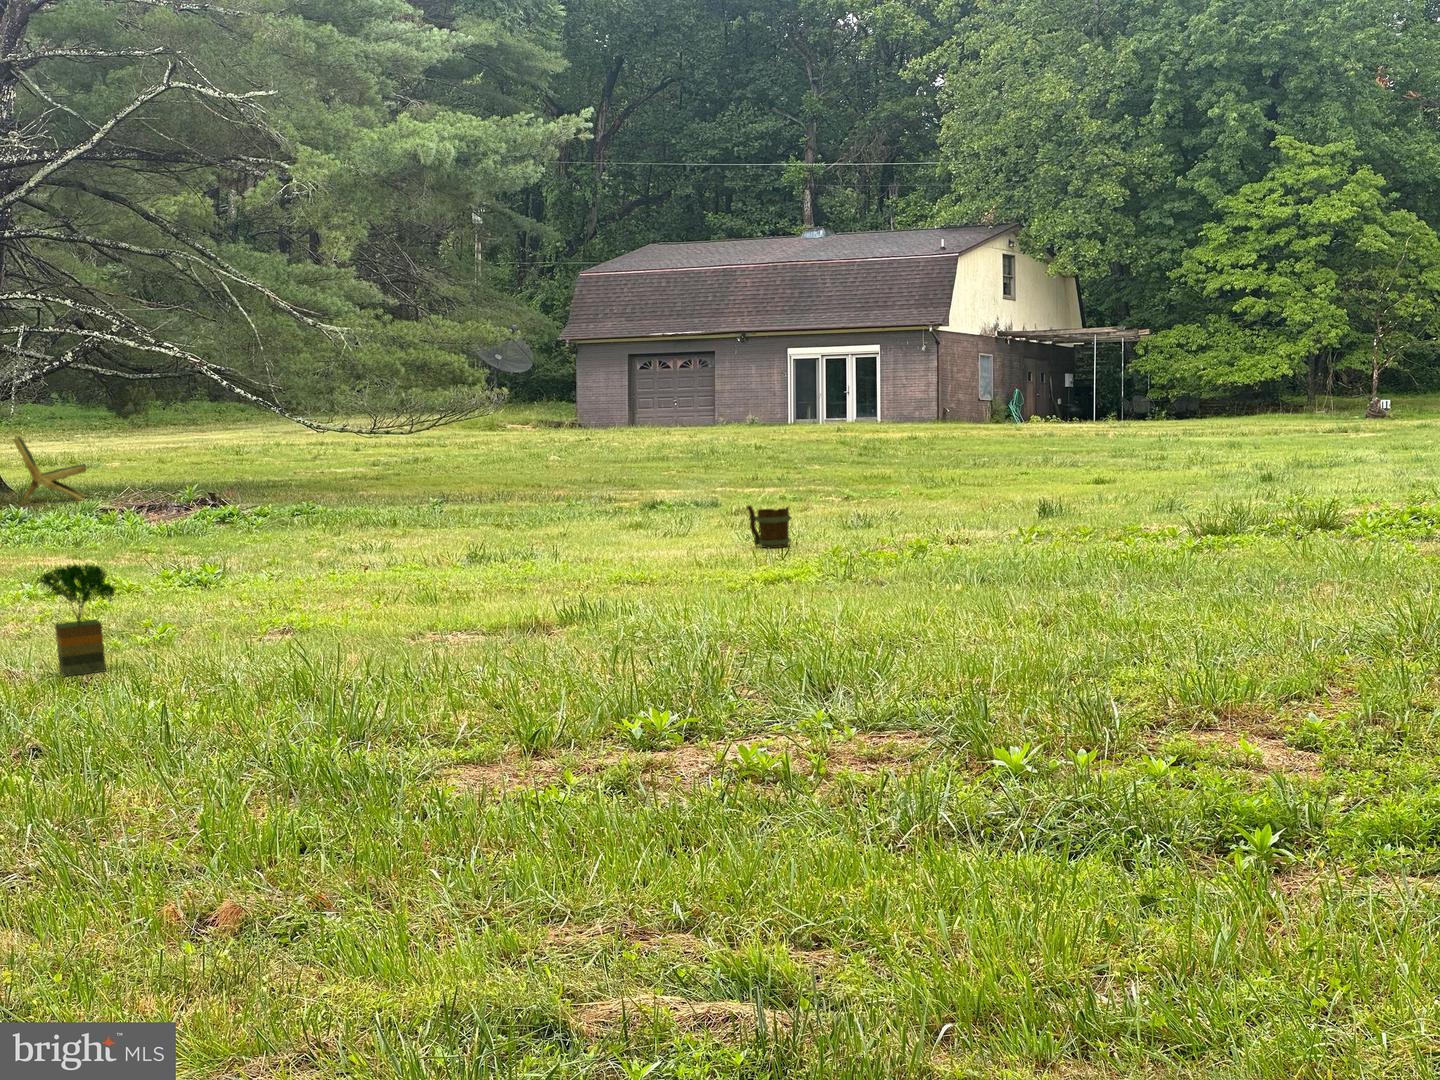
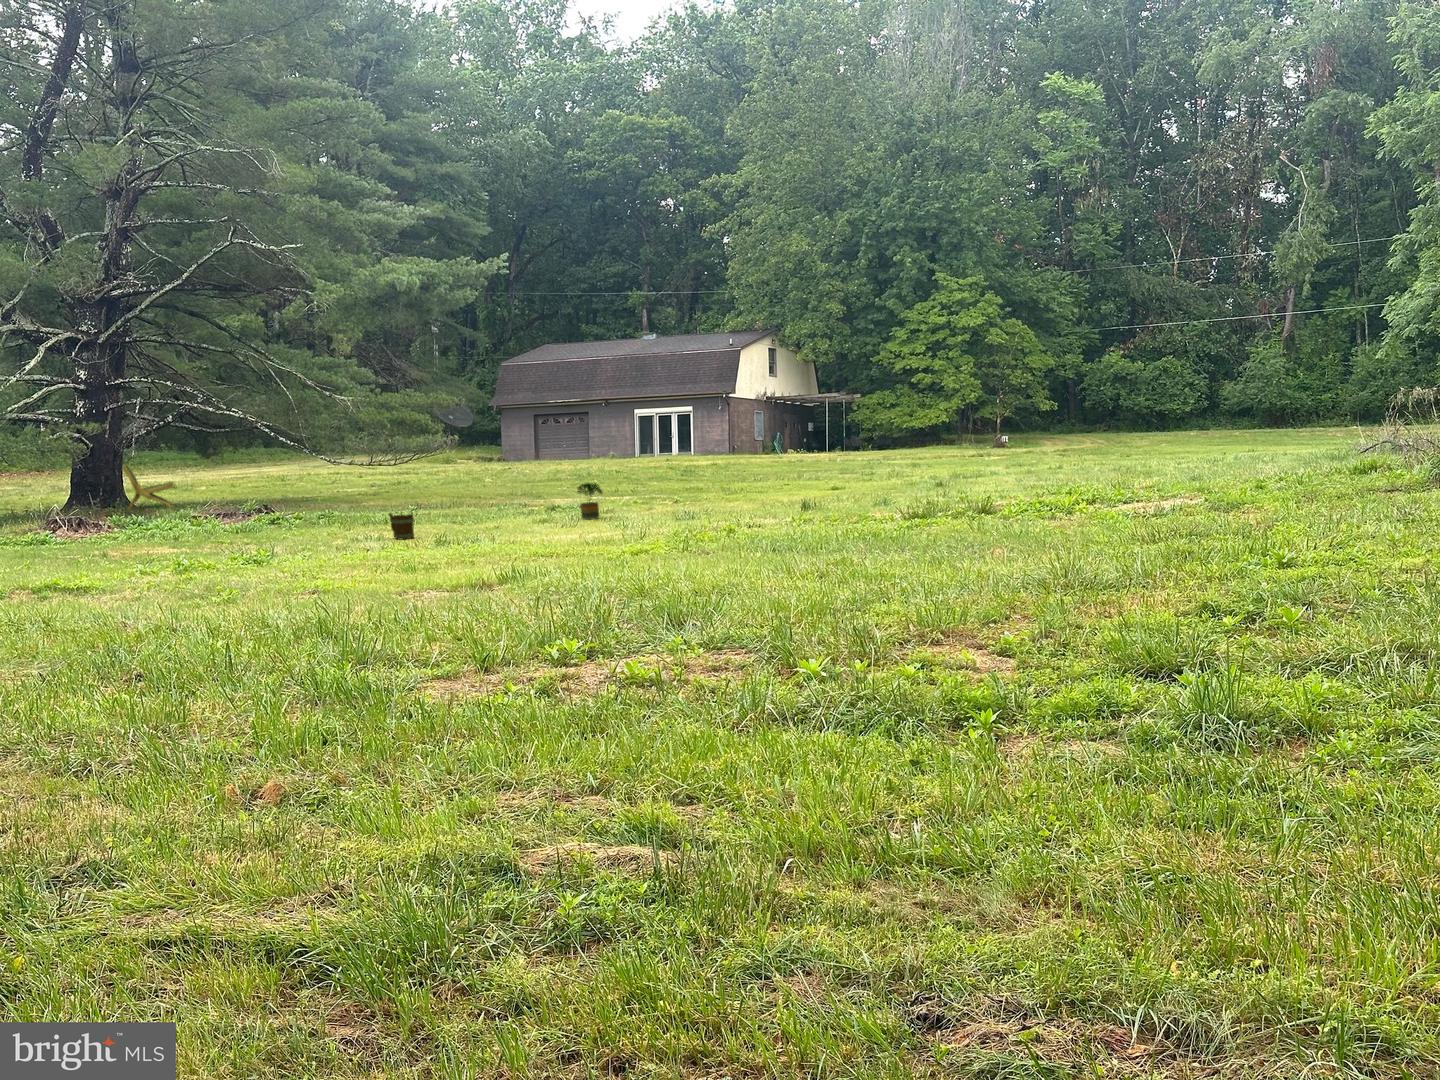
bucket: present [747,506,791,548] -> present [389,513,414,540]
potted tree: present [39,564,115,676] -> present [577,483,602,520]

